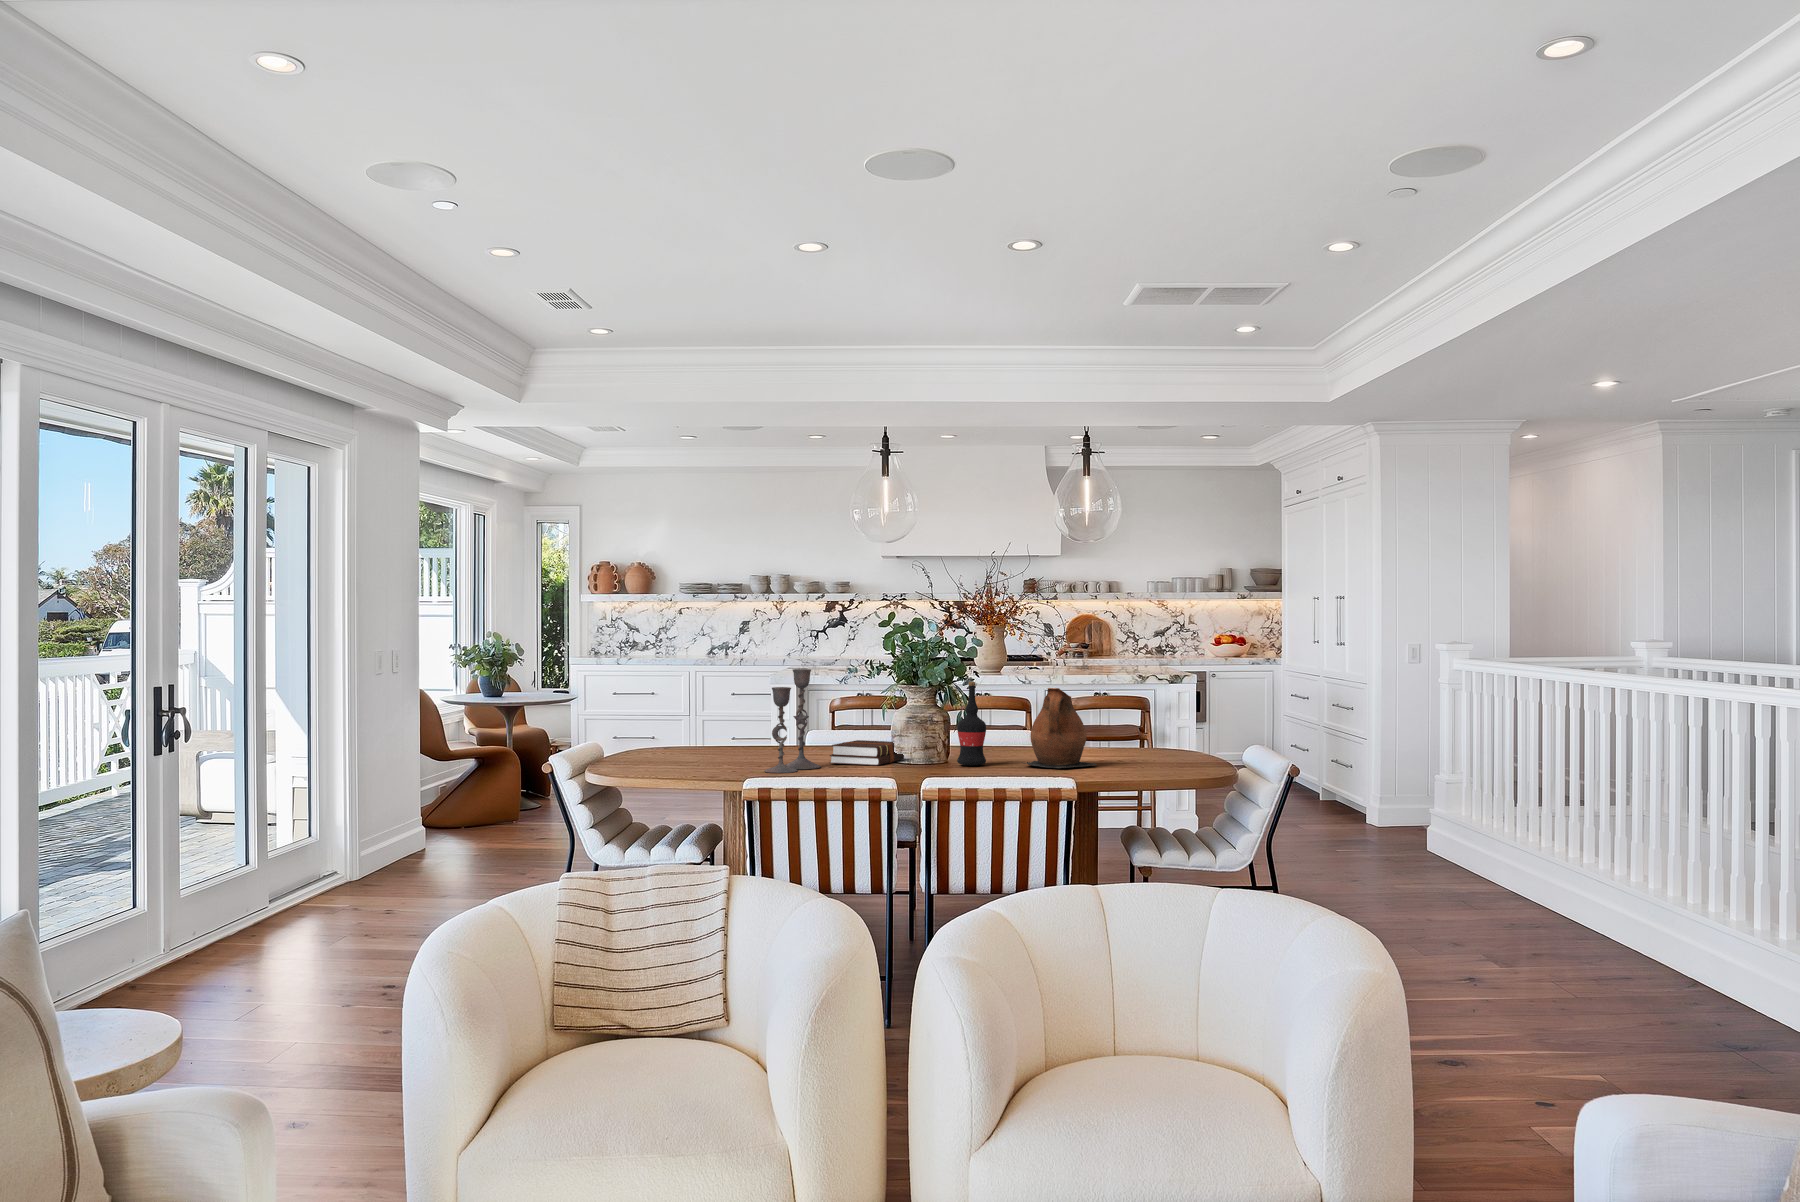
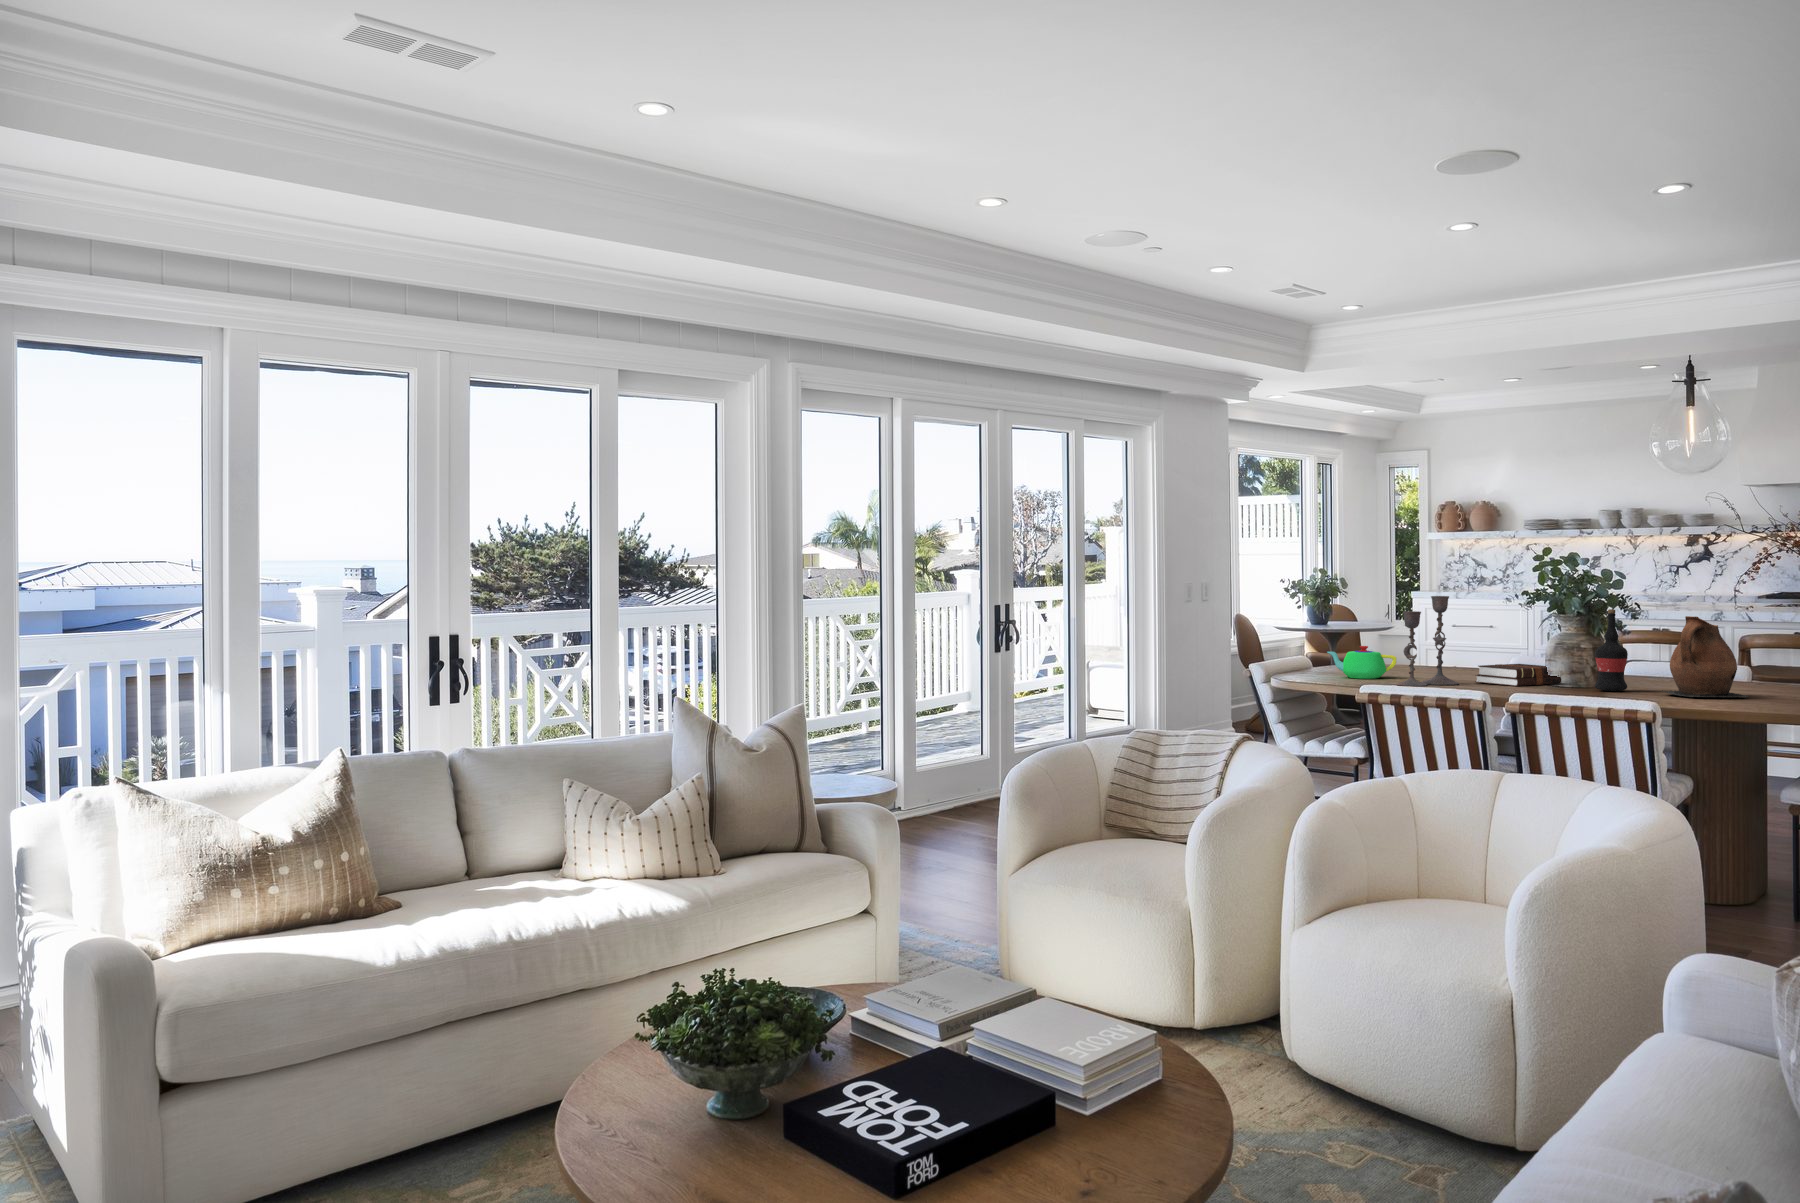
teapot: none [662,727,737,766] -> present [1327,646,1396,679]

